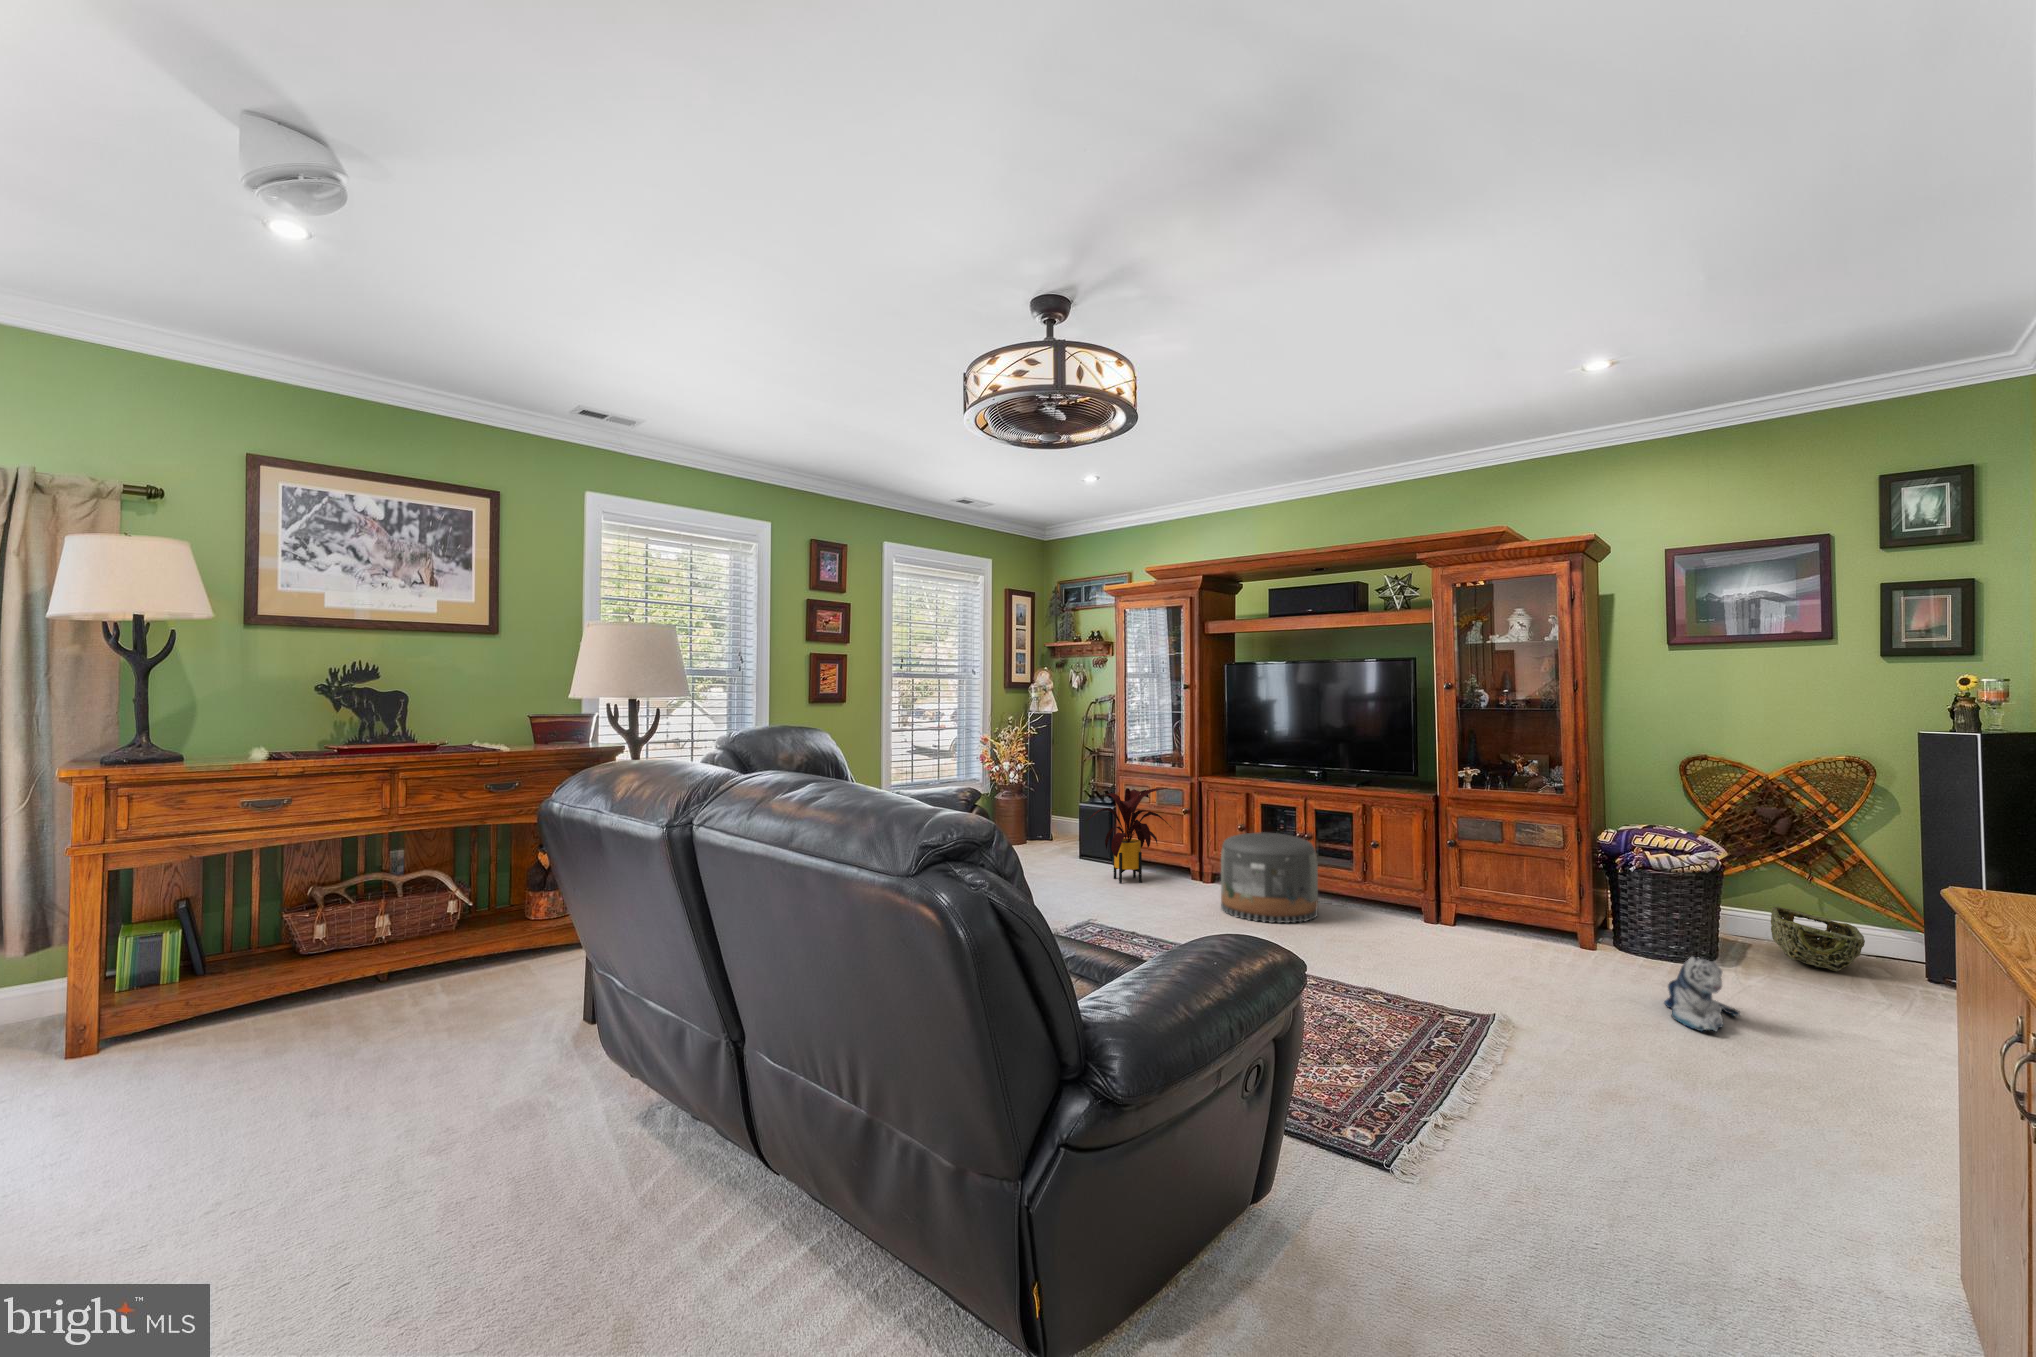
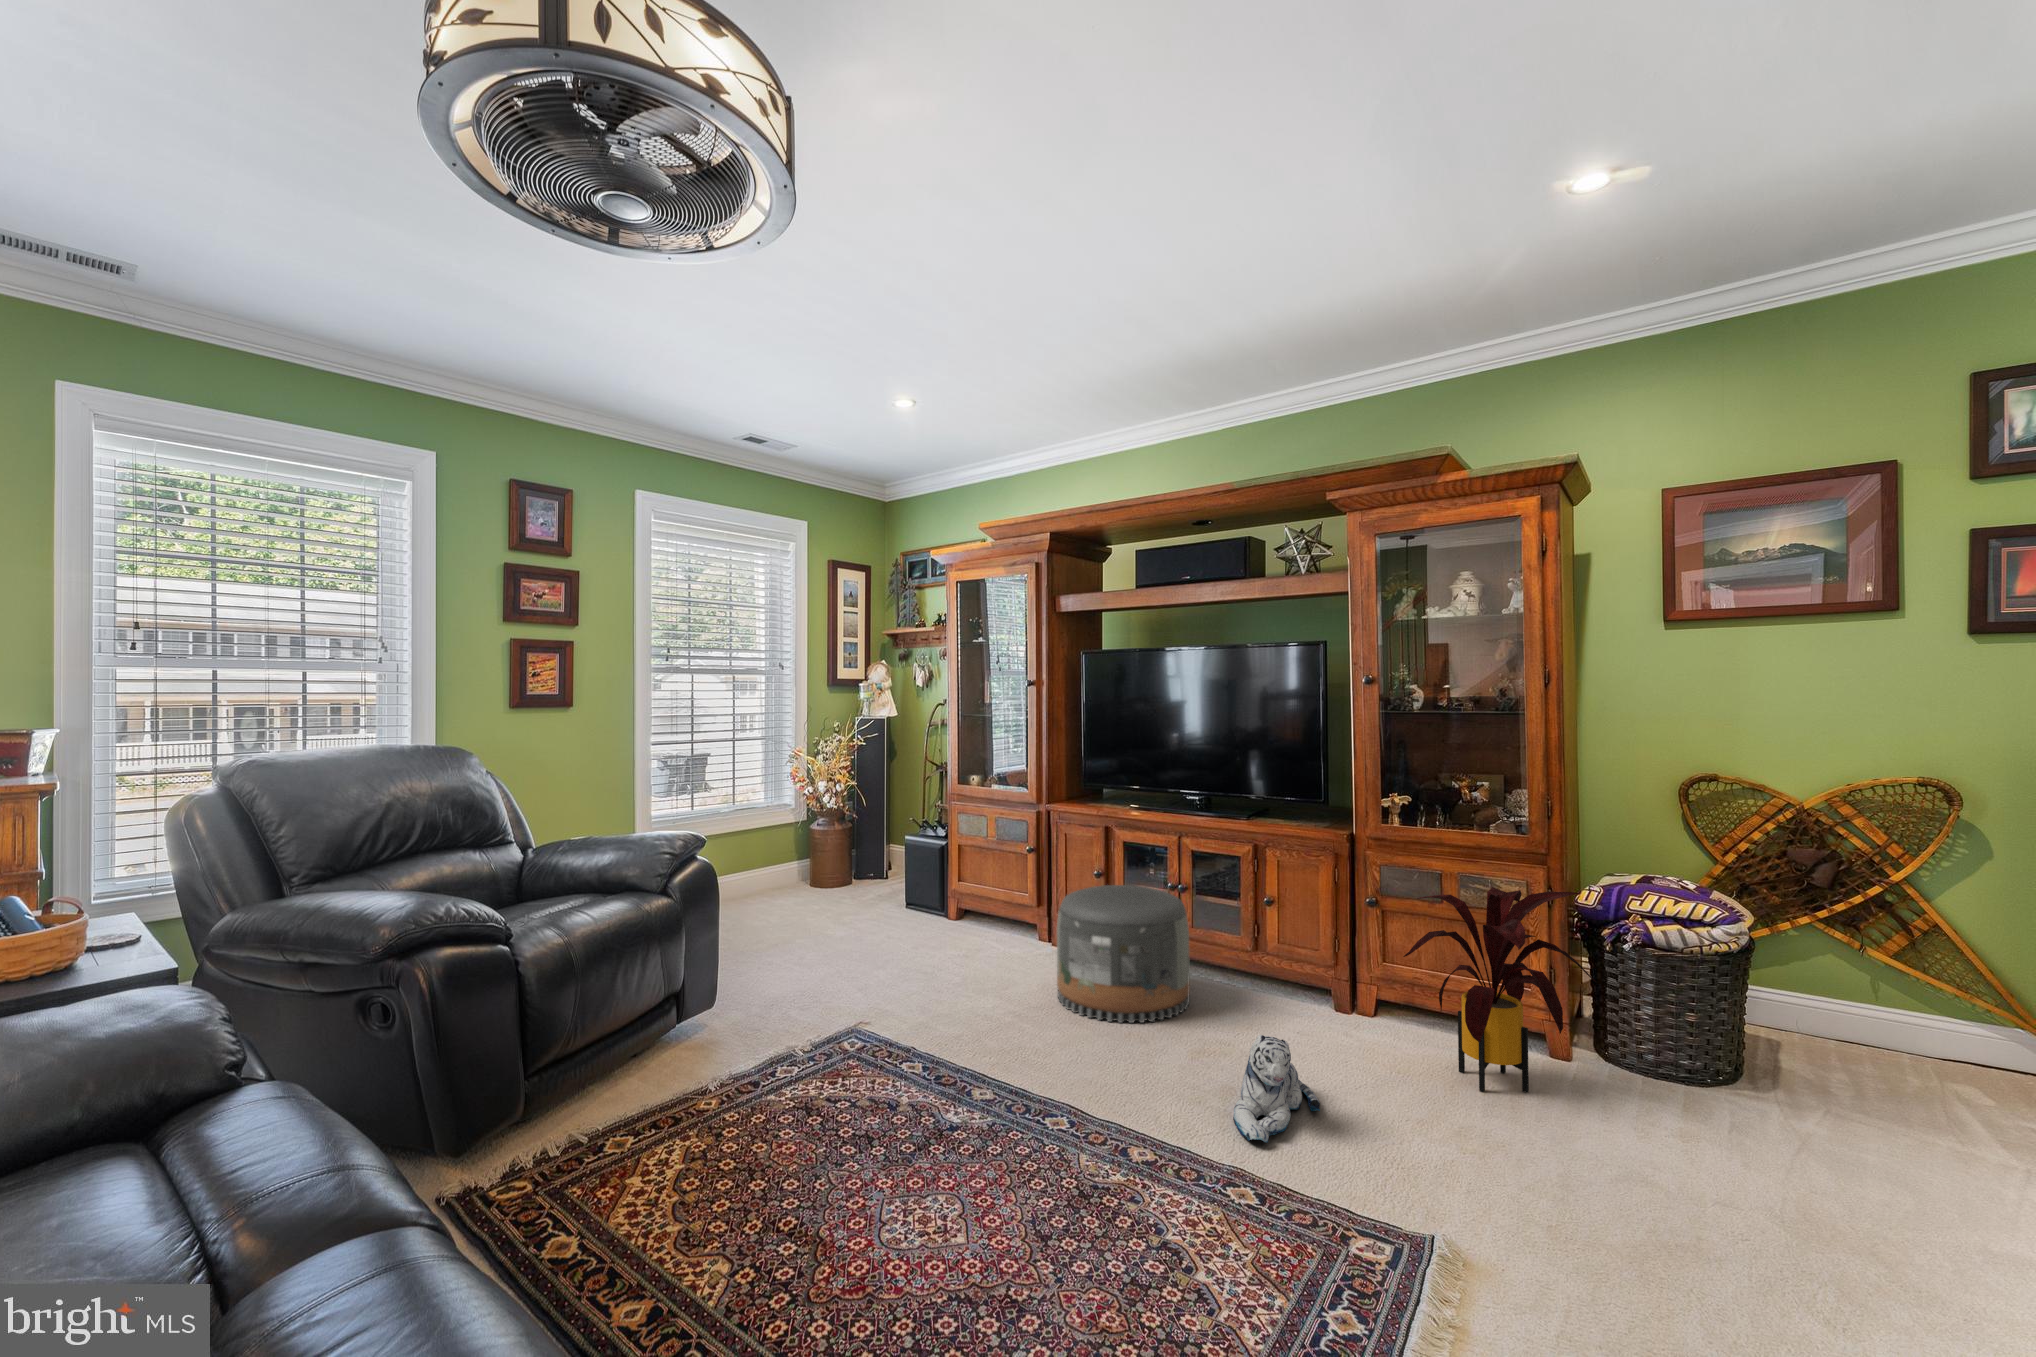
house plant: present [1087,788,1171,883] -> present [1403,887,1596,1092]
woven basket: present [1771,907,1865,971] -> none [1810,990,1965,1099]
plush toy: present [1664,957,1740,1031] -> present [1233,1035,1320,1142]

